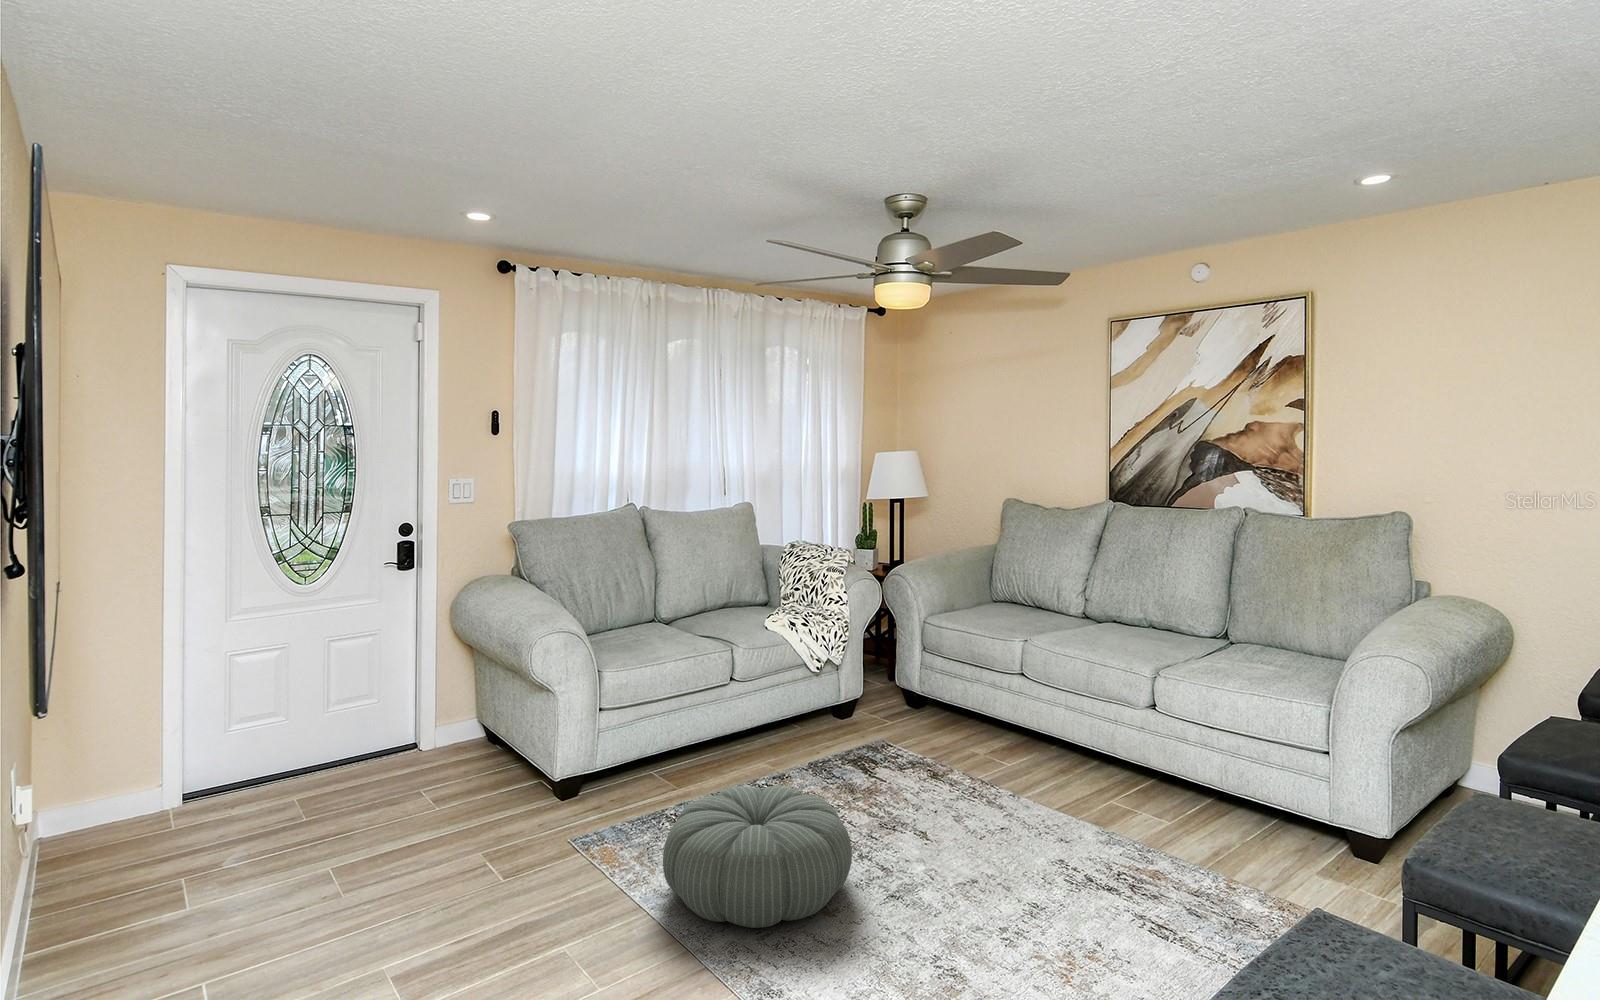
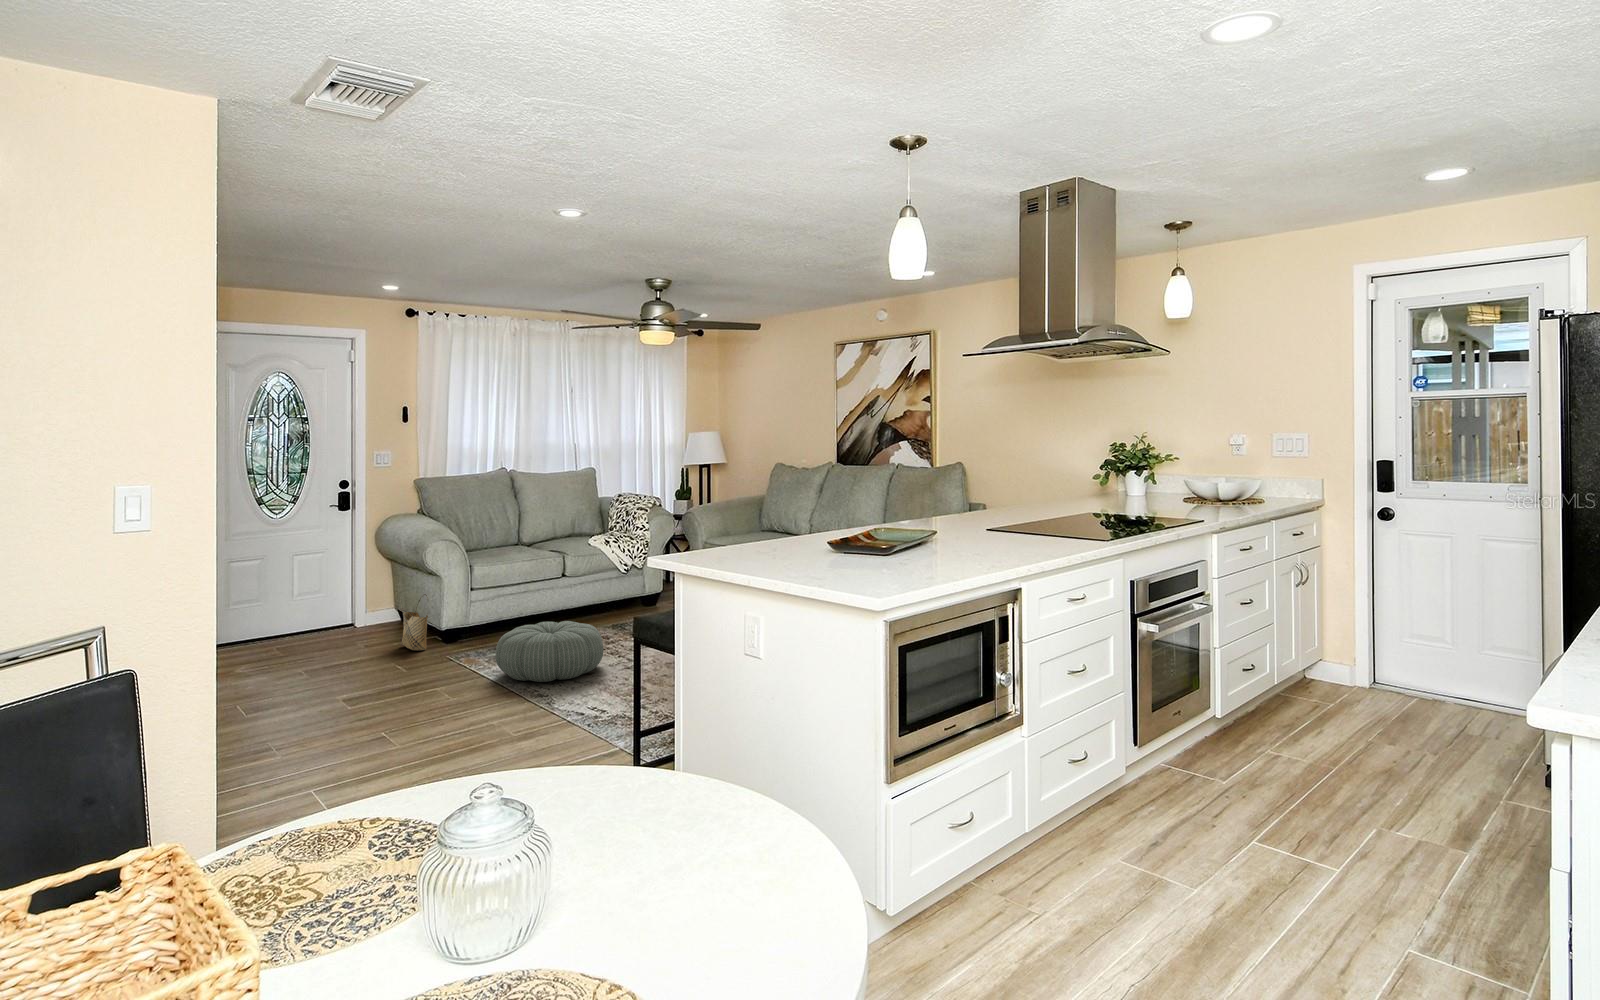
woven basket: none [487,715,531,812] -> present [400,594,428,651]

